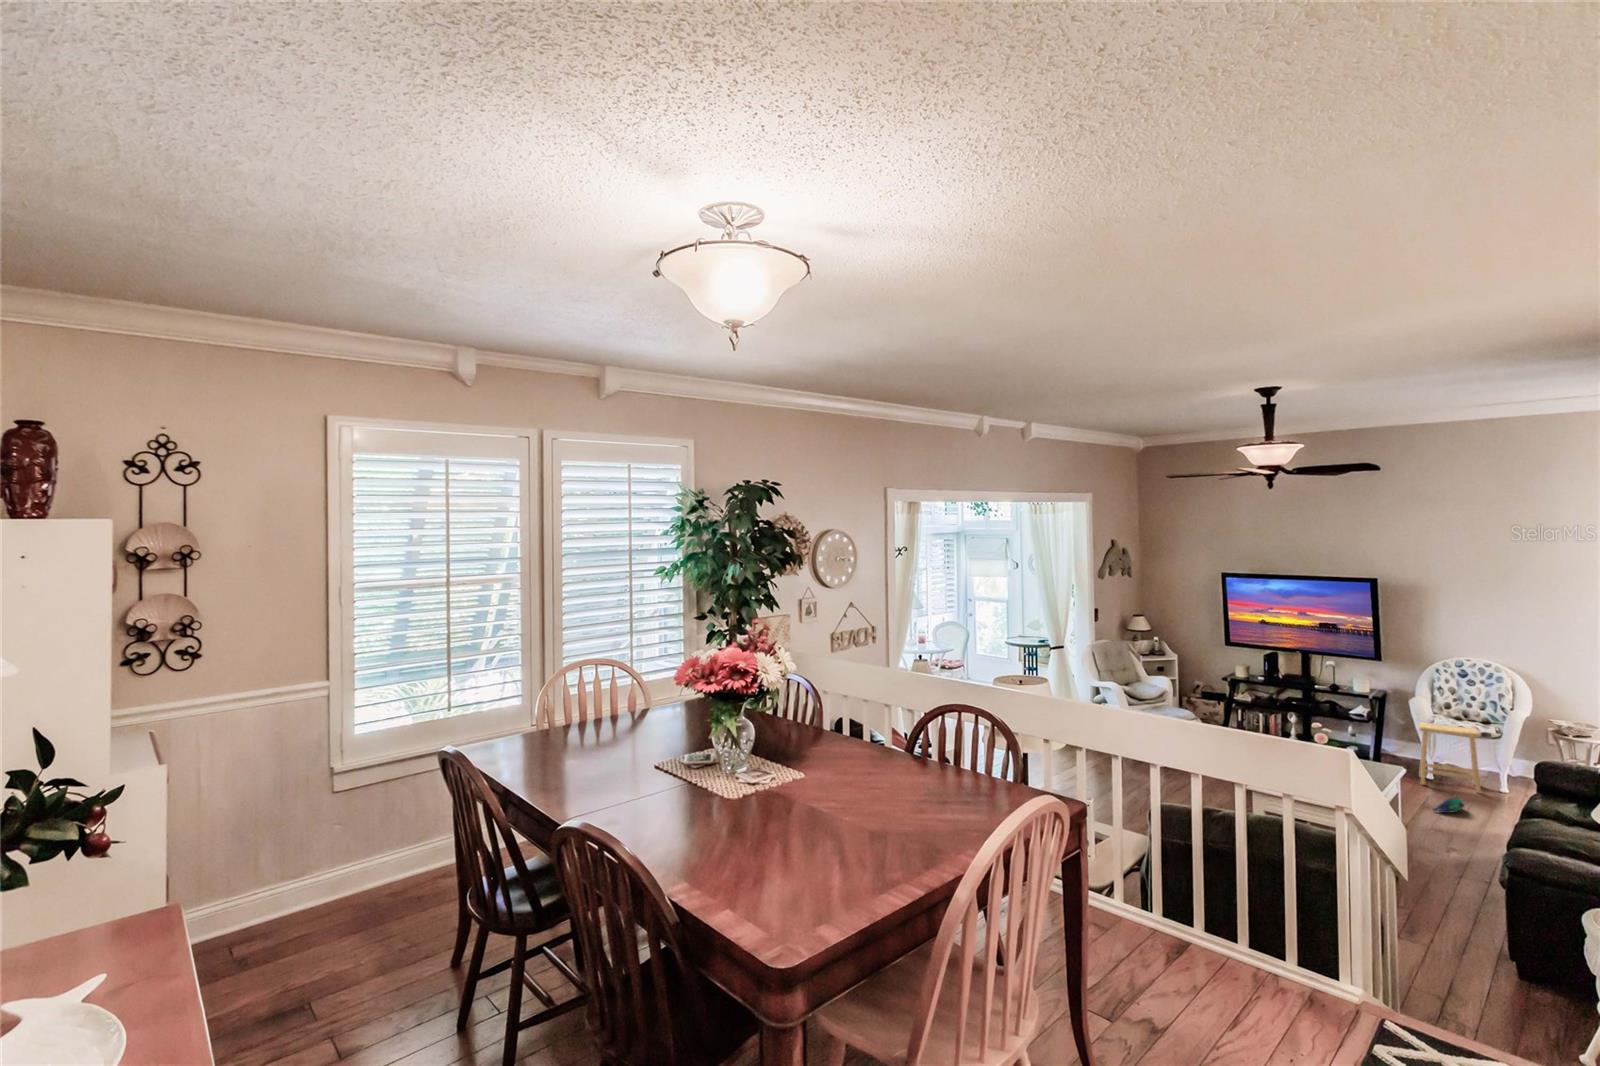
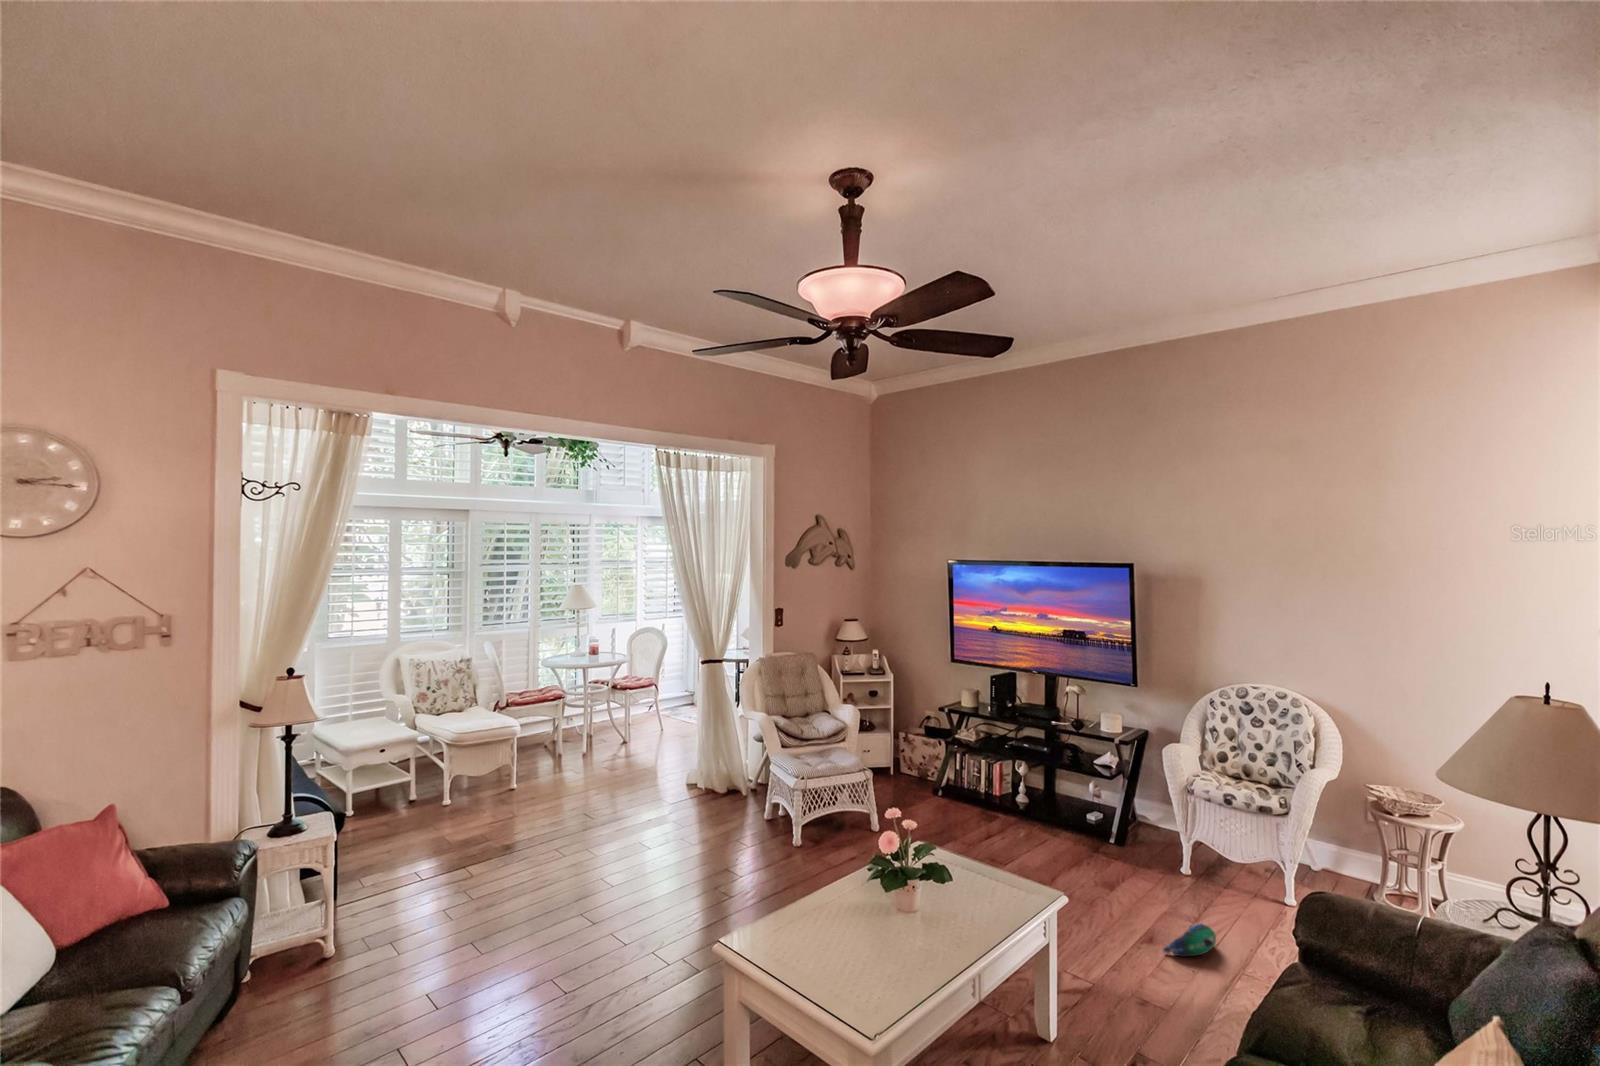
footstool: present [1418,722,1481,793] -> none [1169,785,1257,910]

